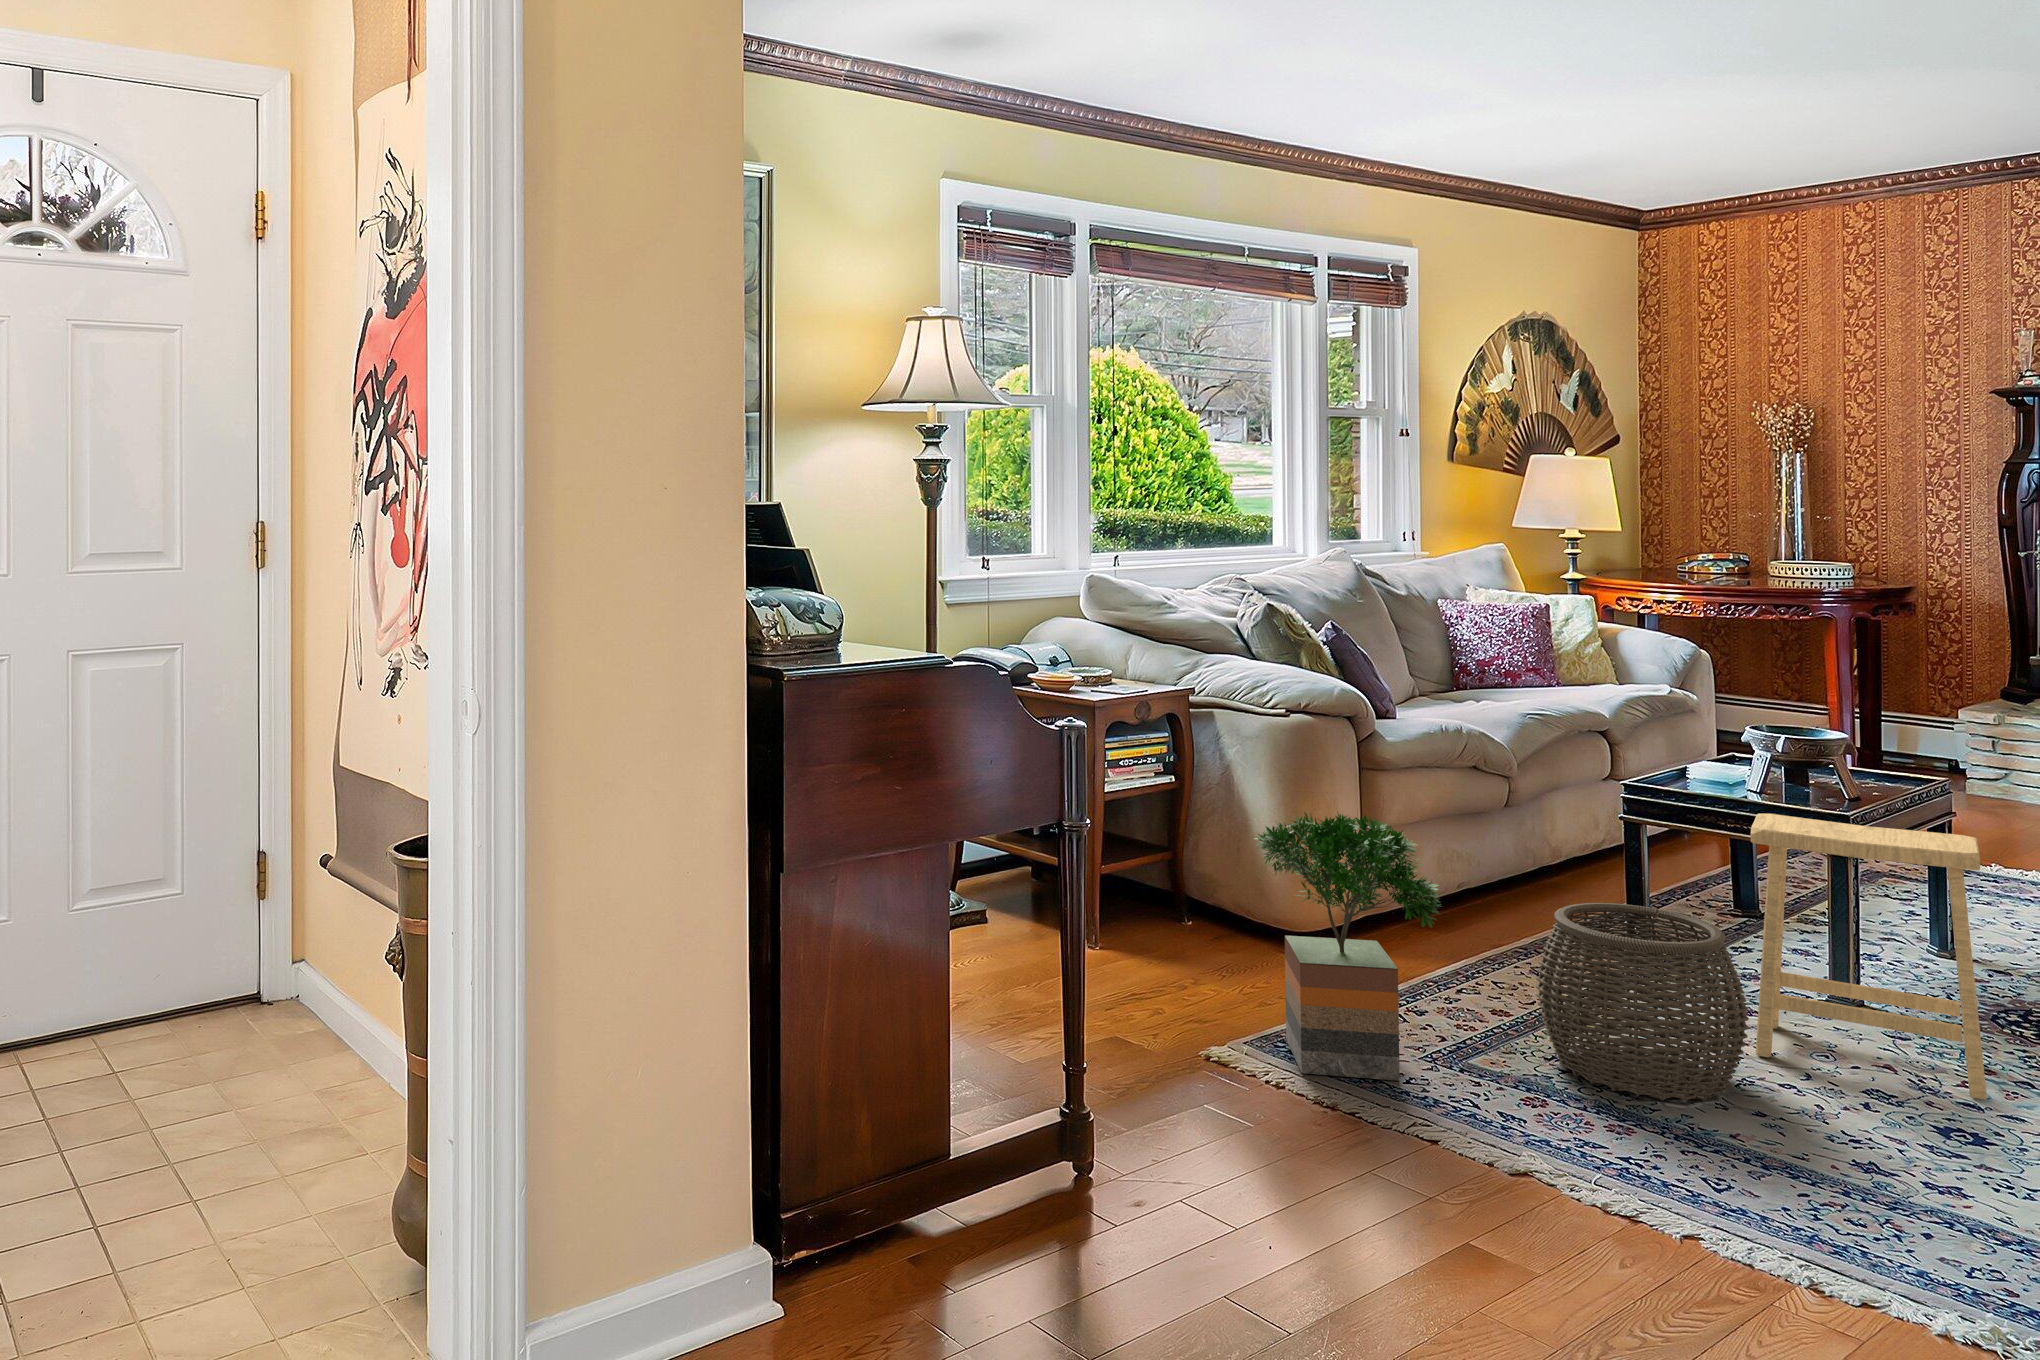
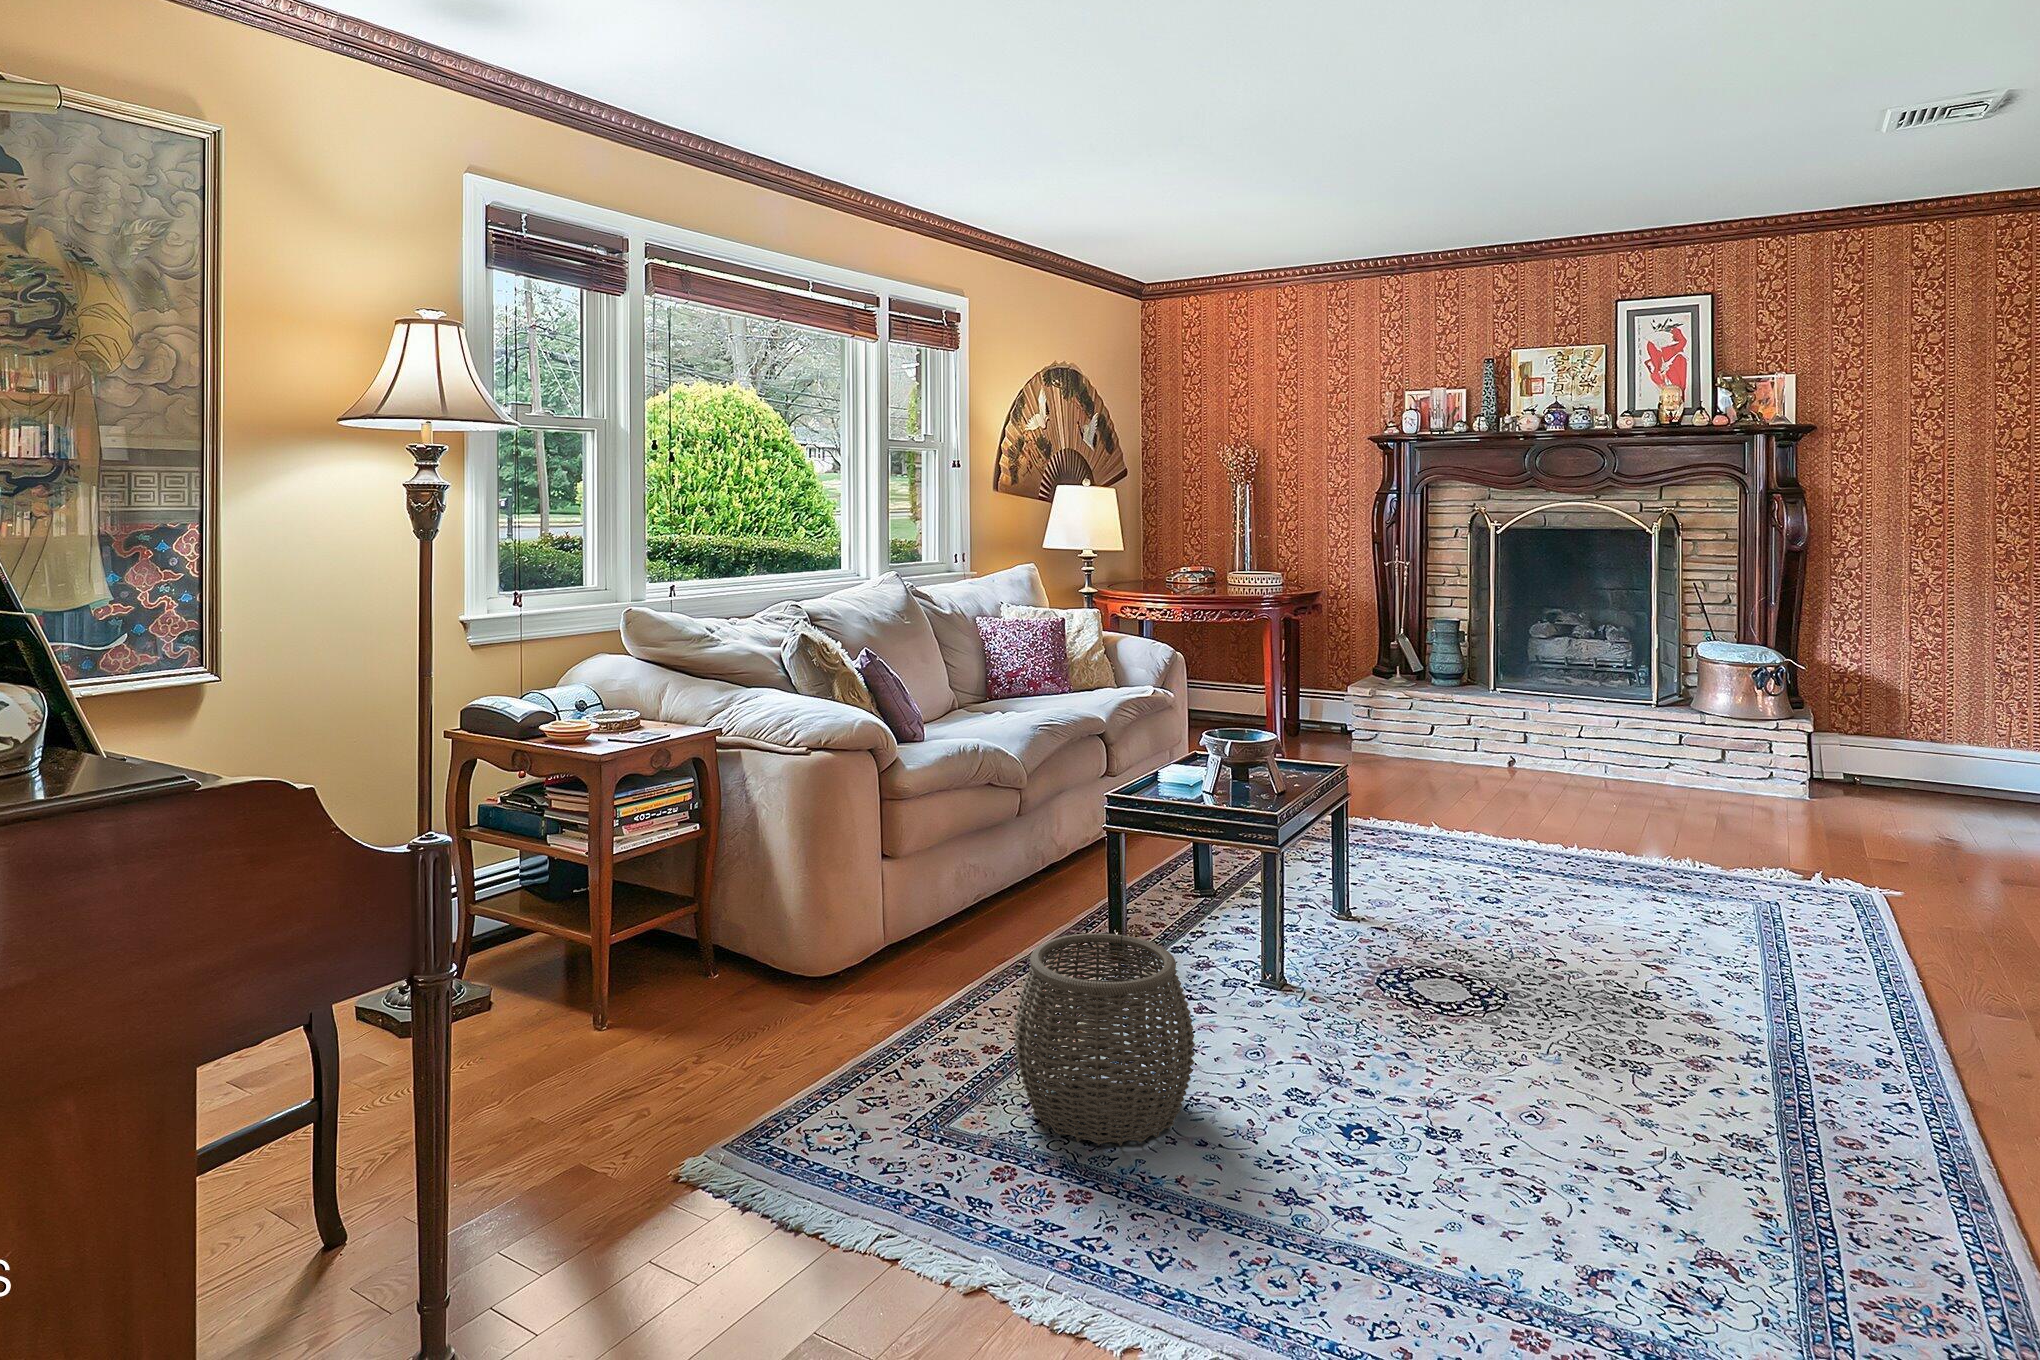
potted tree: present [1255,812,1439,1081] -> none [734,871,919,1181]
footstool: present [1751,814,1987,1100] -> none [1199,824,1380,1086]

